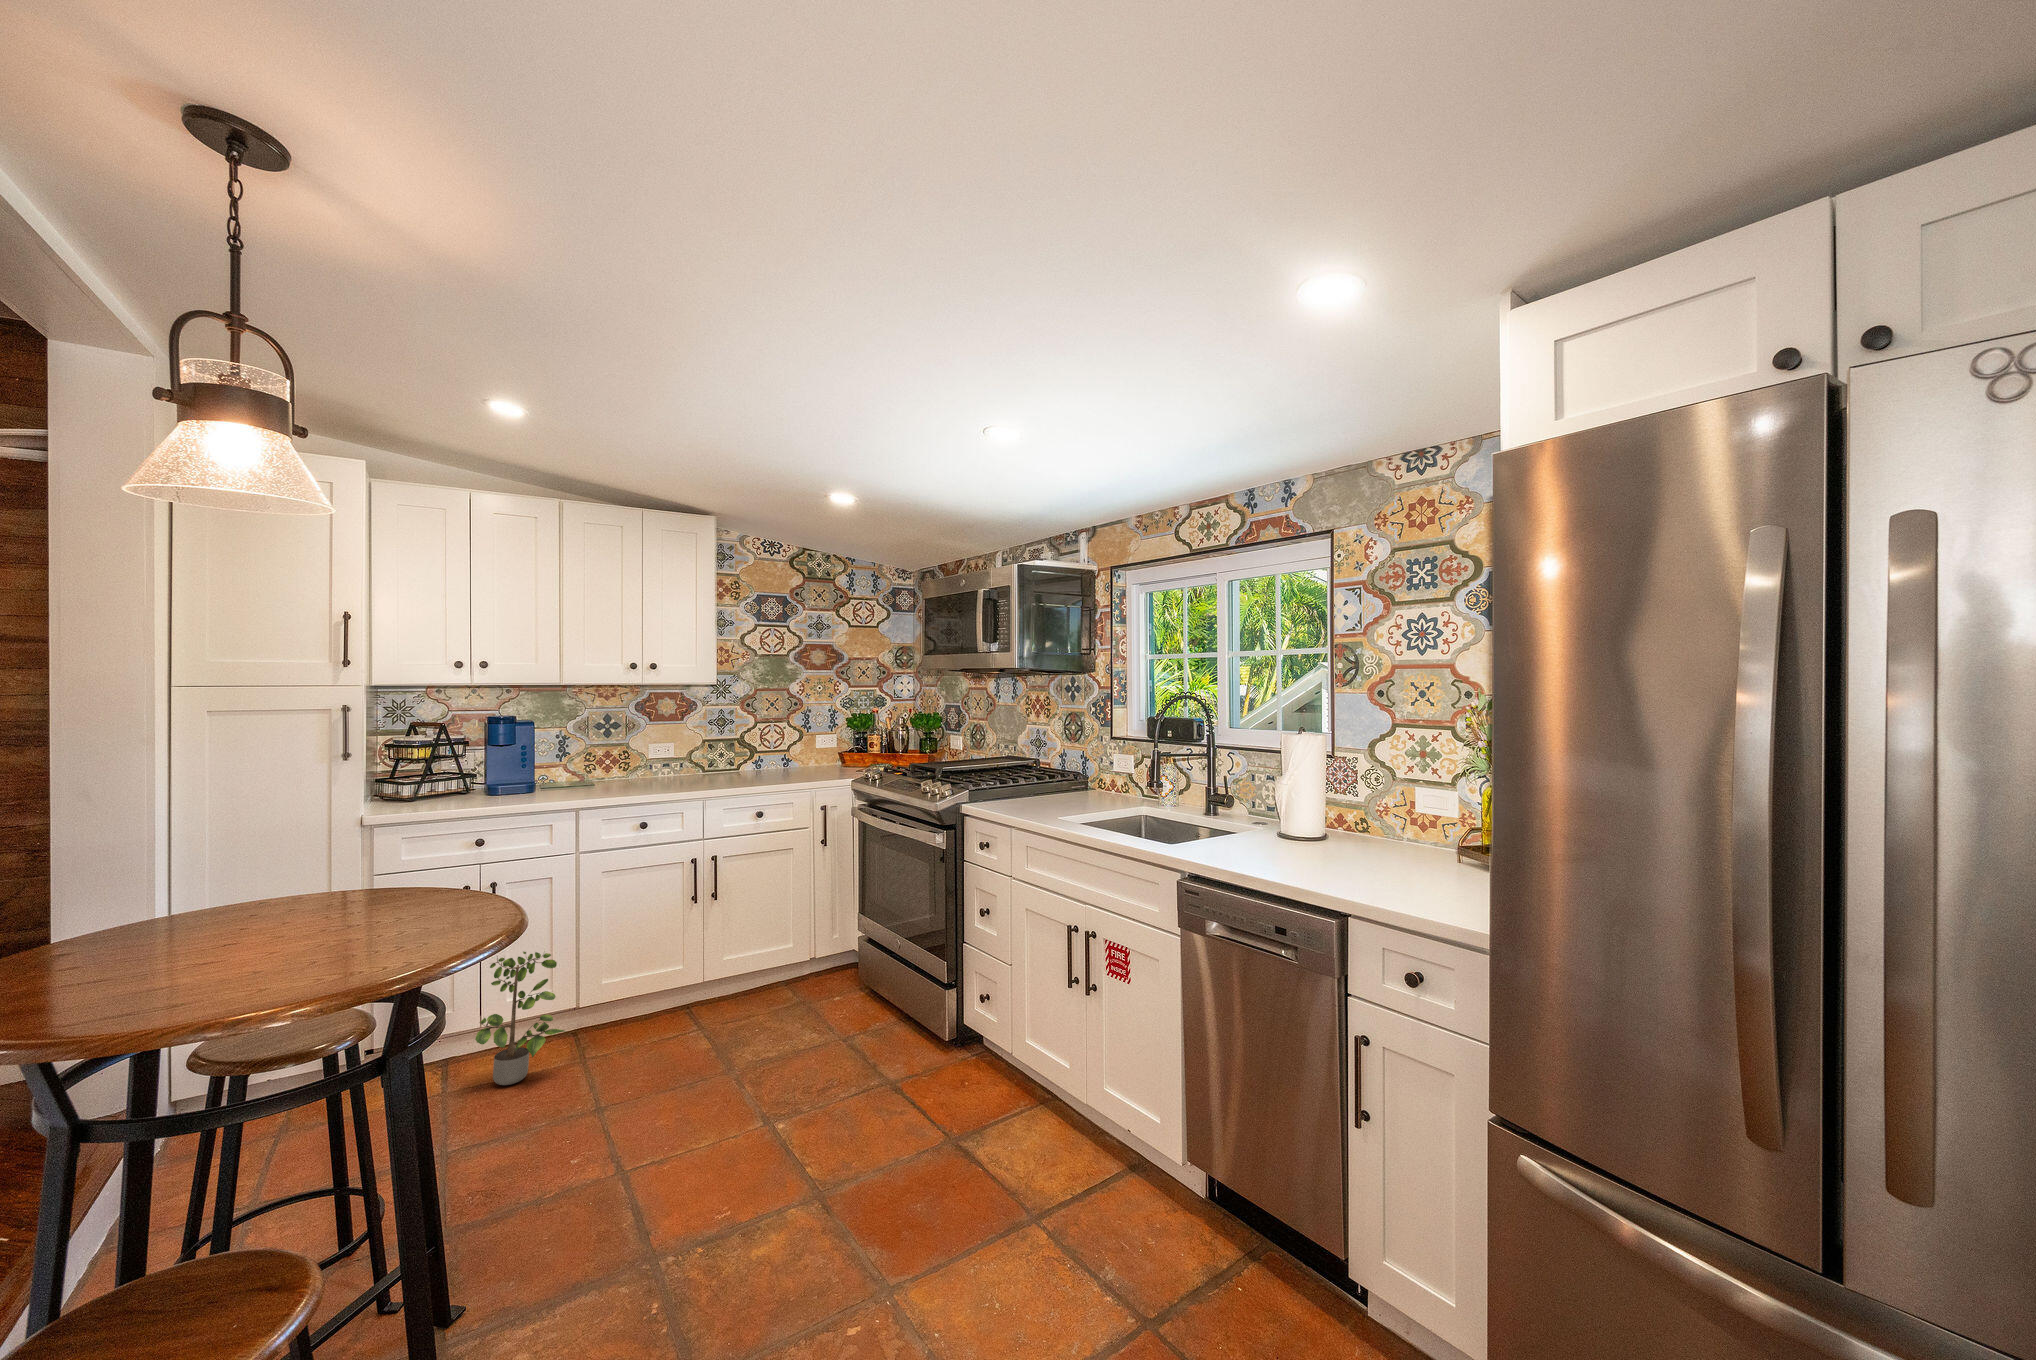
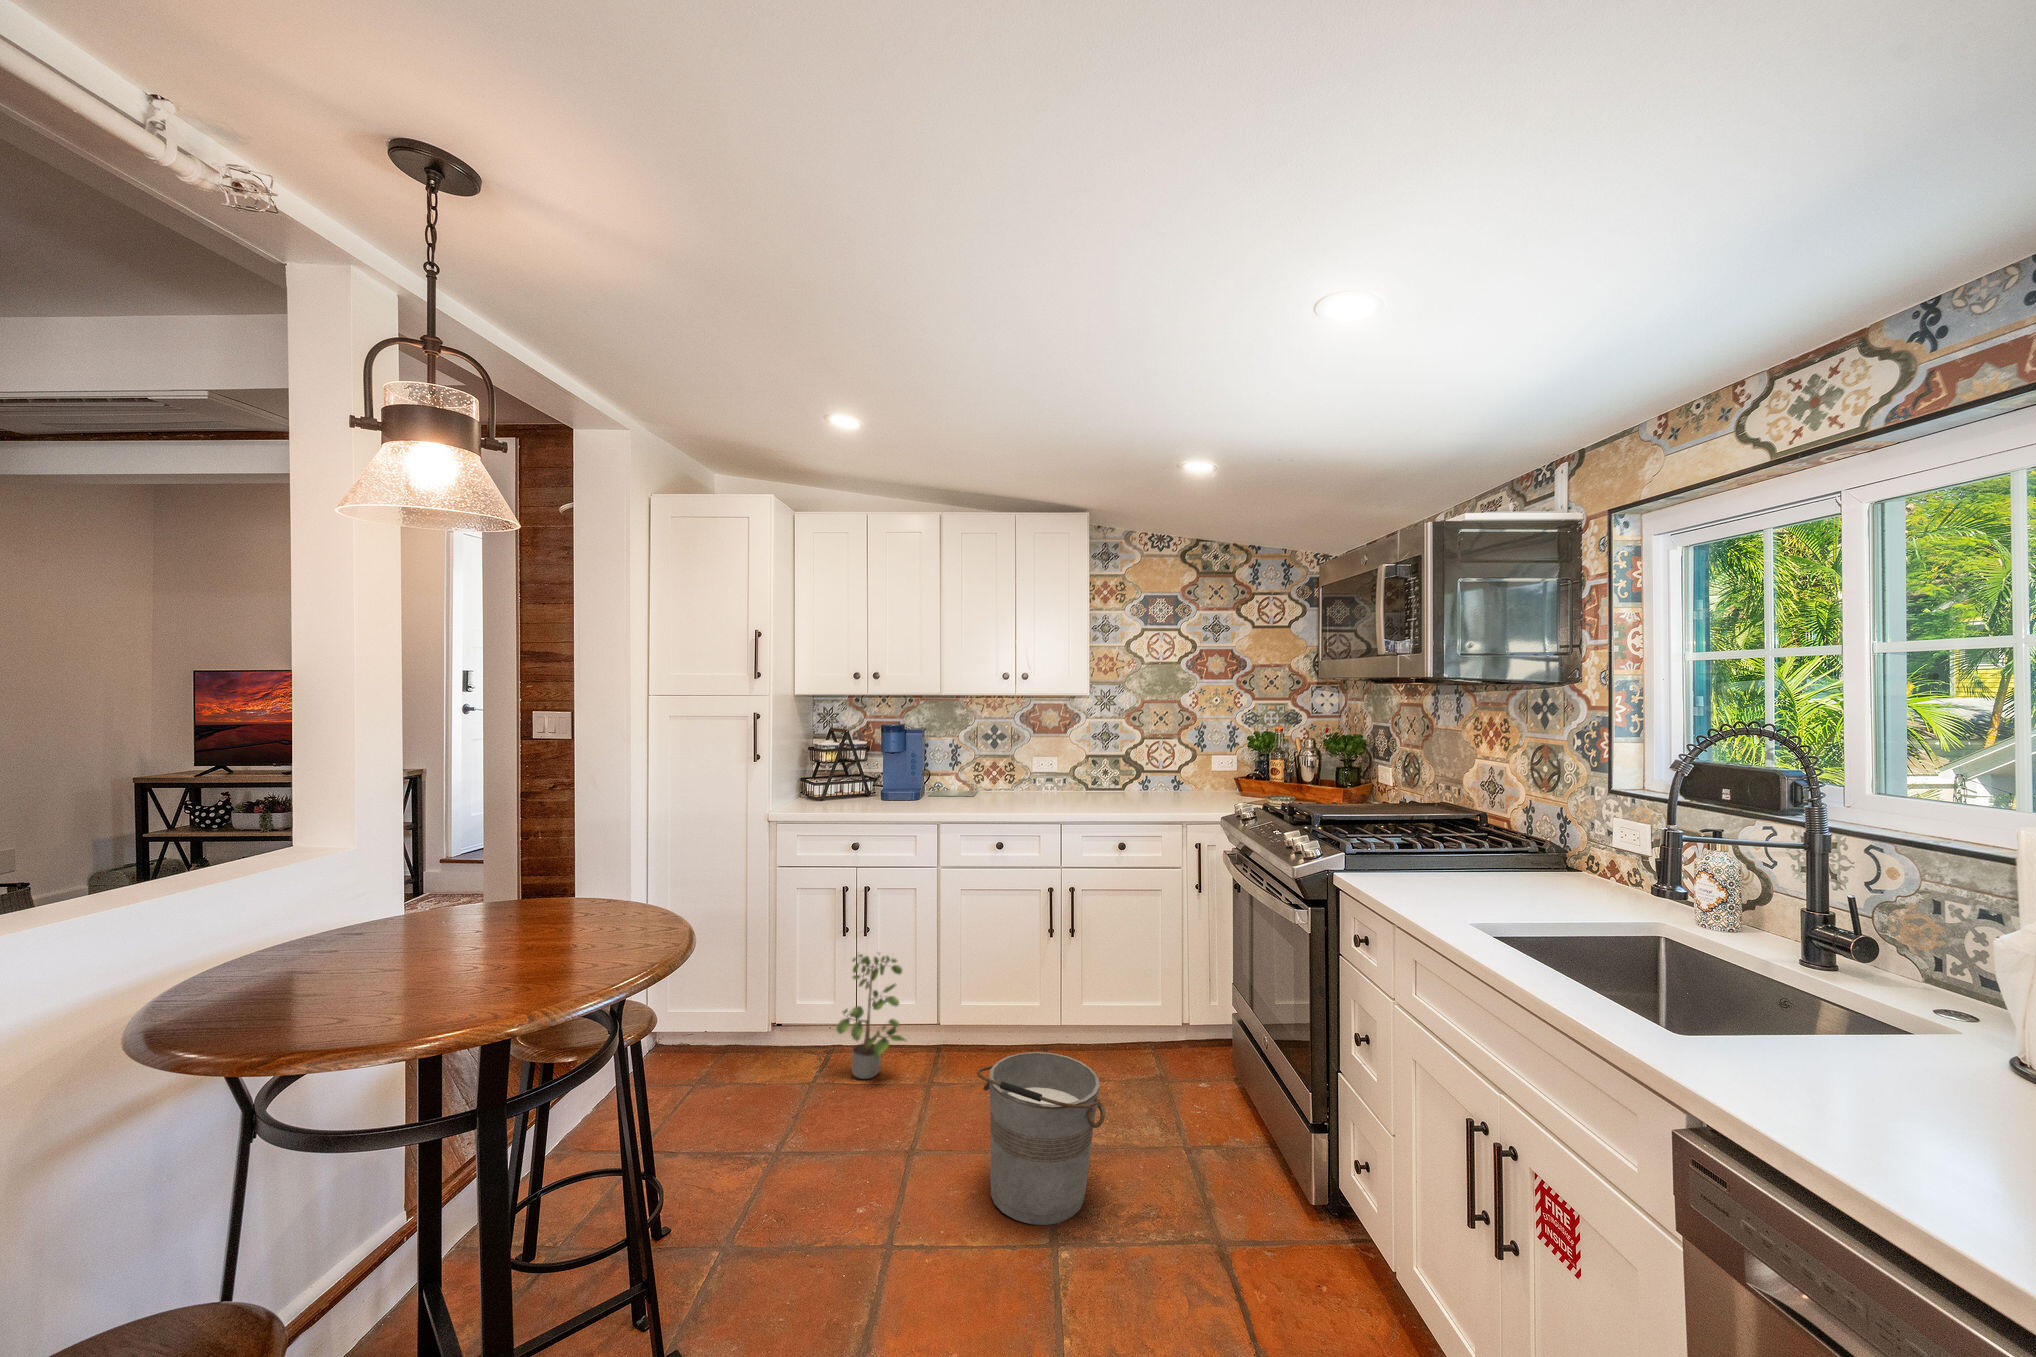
bucket: none [694,990,809,1128] -> present [977,1052,1105,1225]

